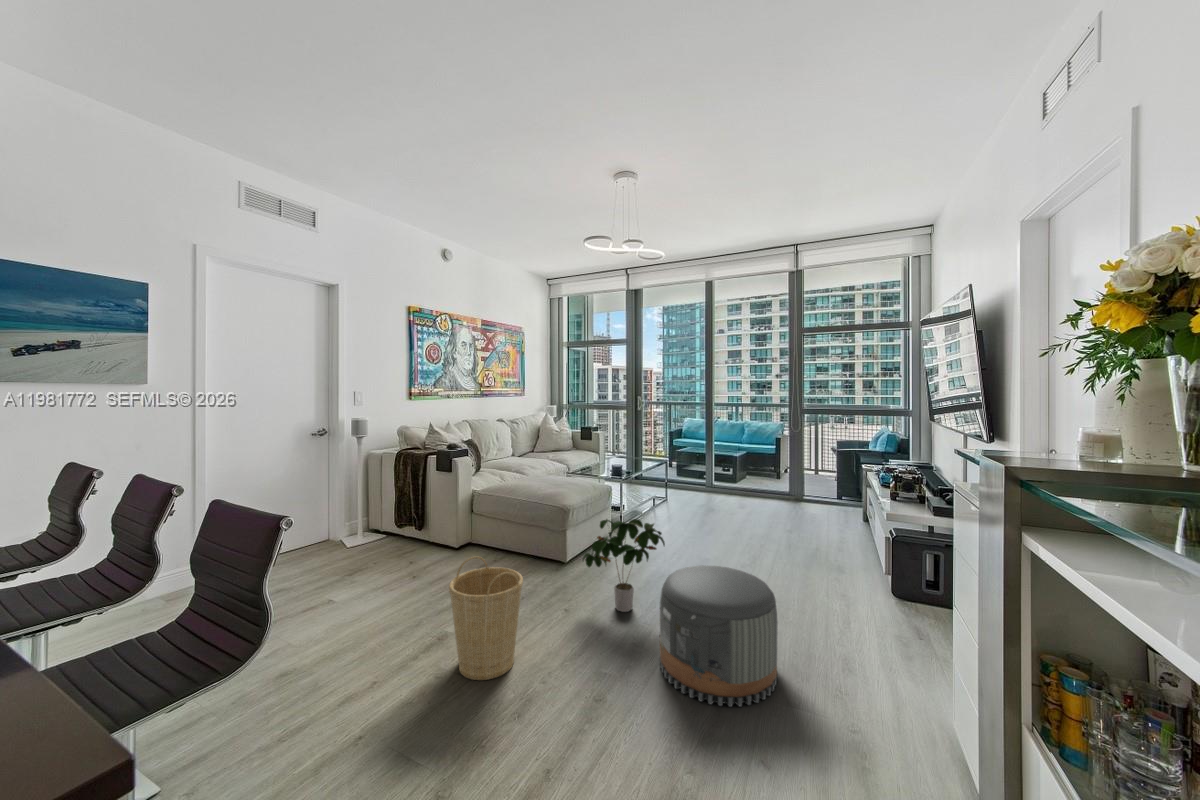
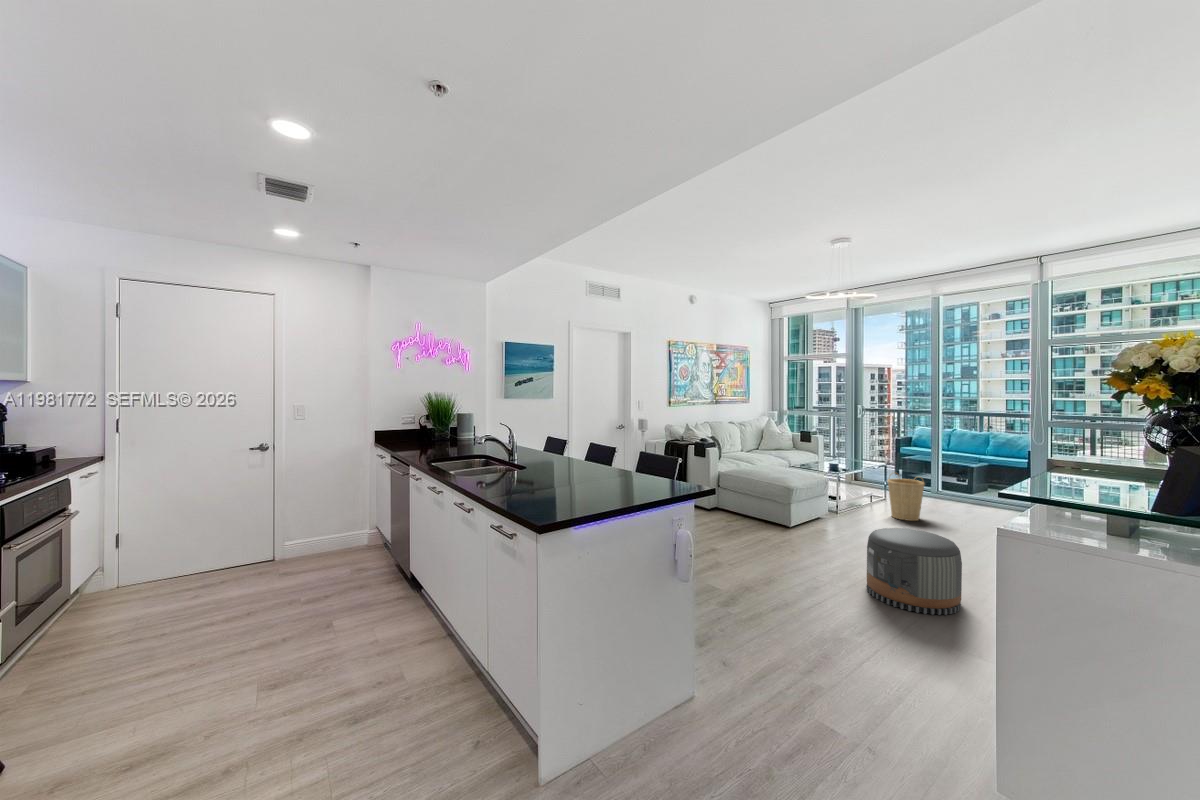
potted plant: present [582,519,665,612] -> none [808,494,875,561]
basket: present [449,557,523,680] -> present [888,478,925,521]

